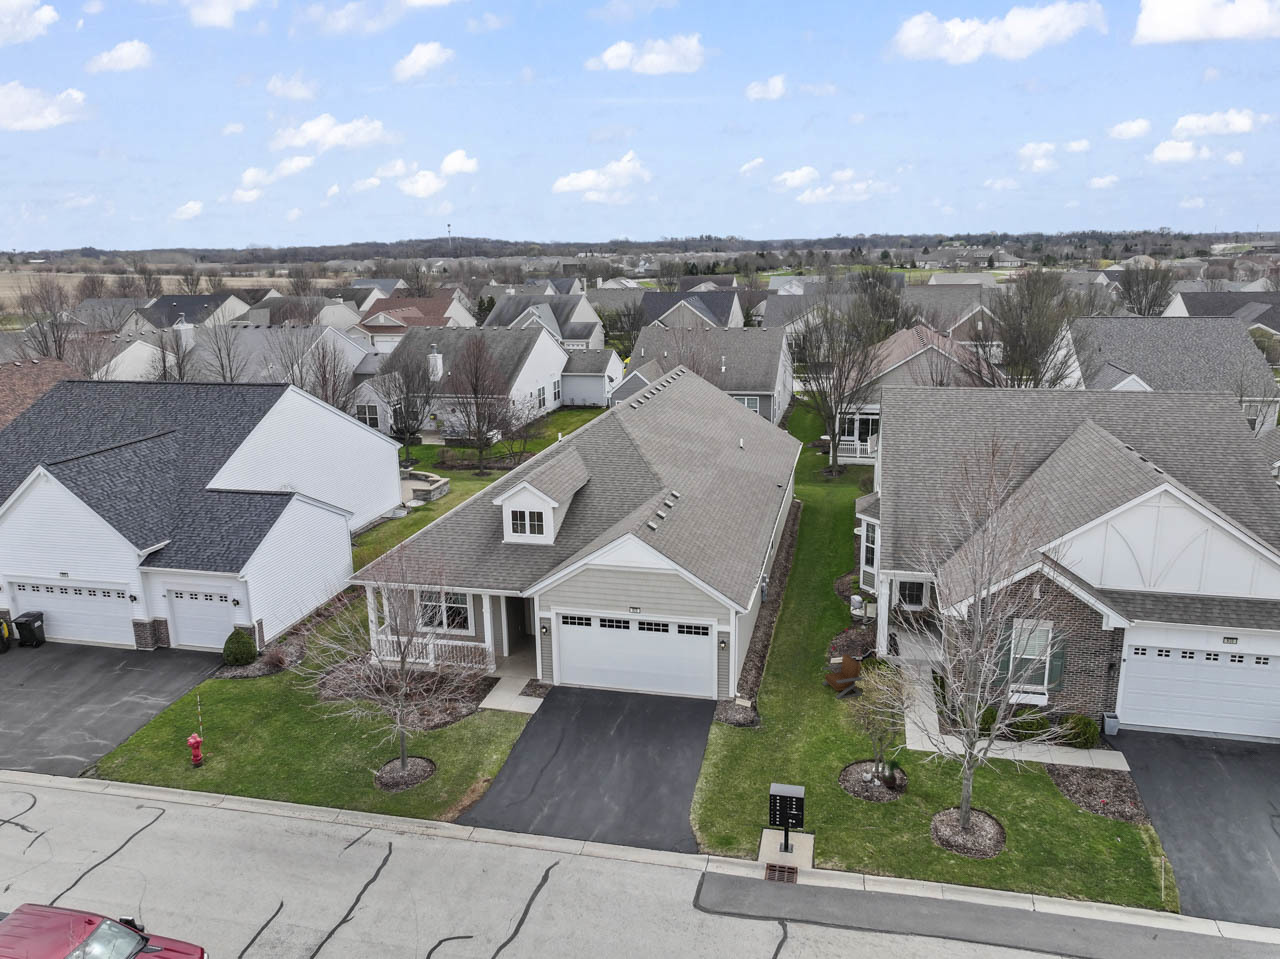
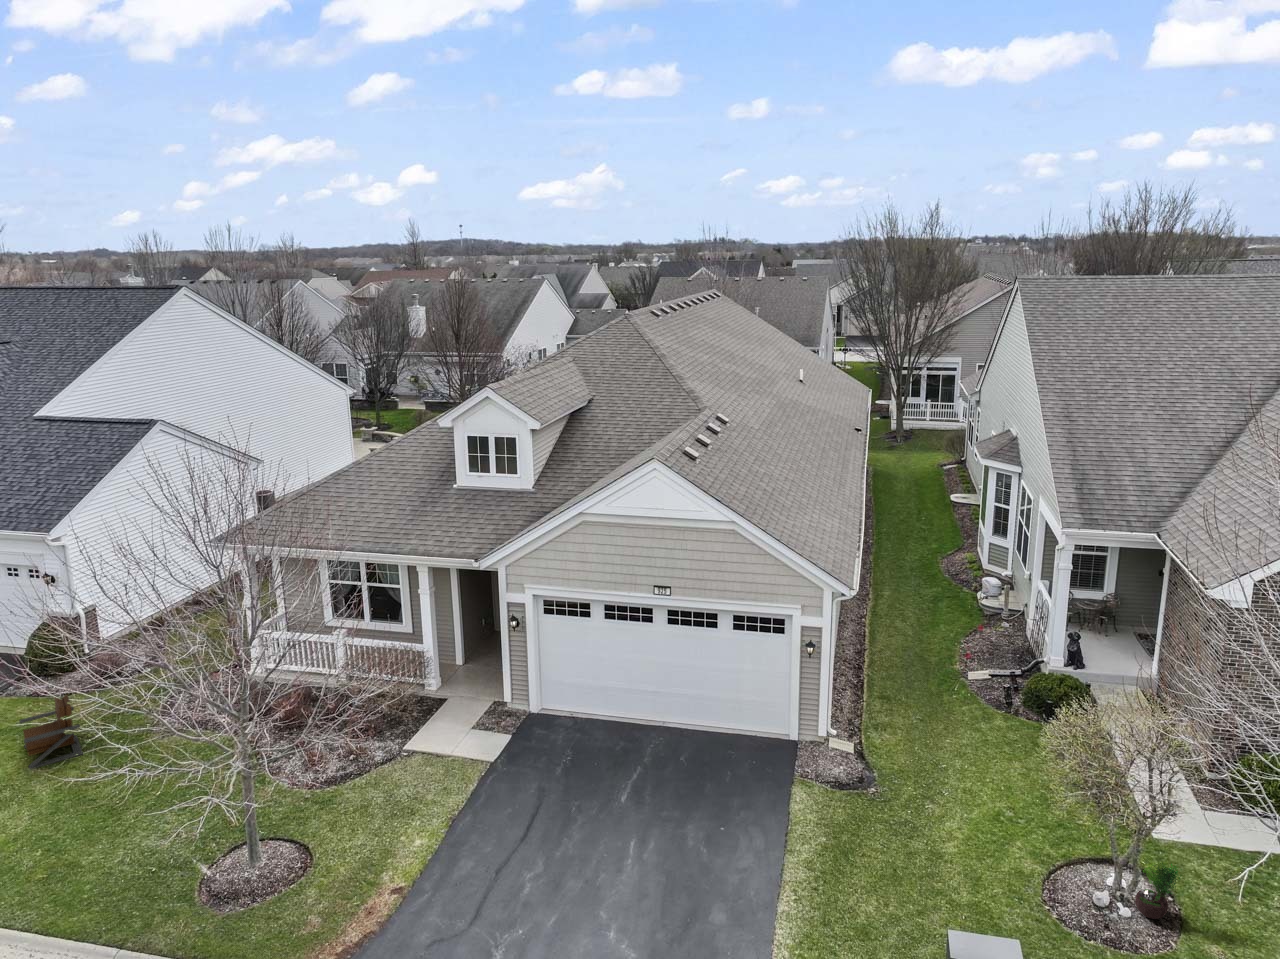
lounge chair: present [823,654,863,699] -> present [19,695,83,769]

